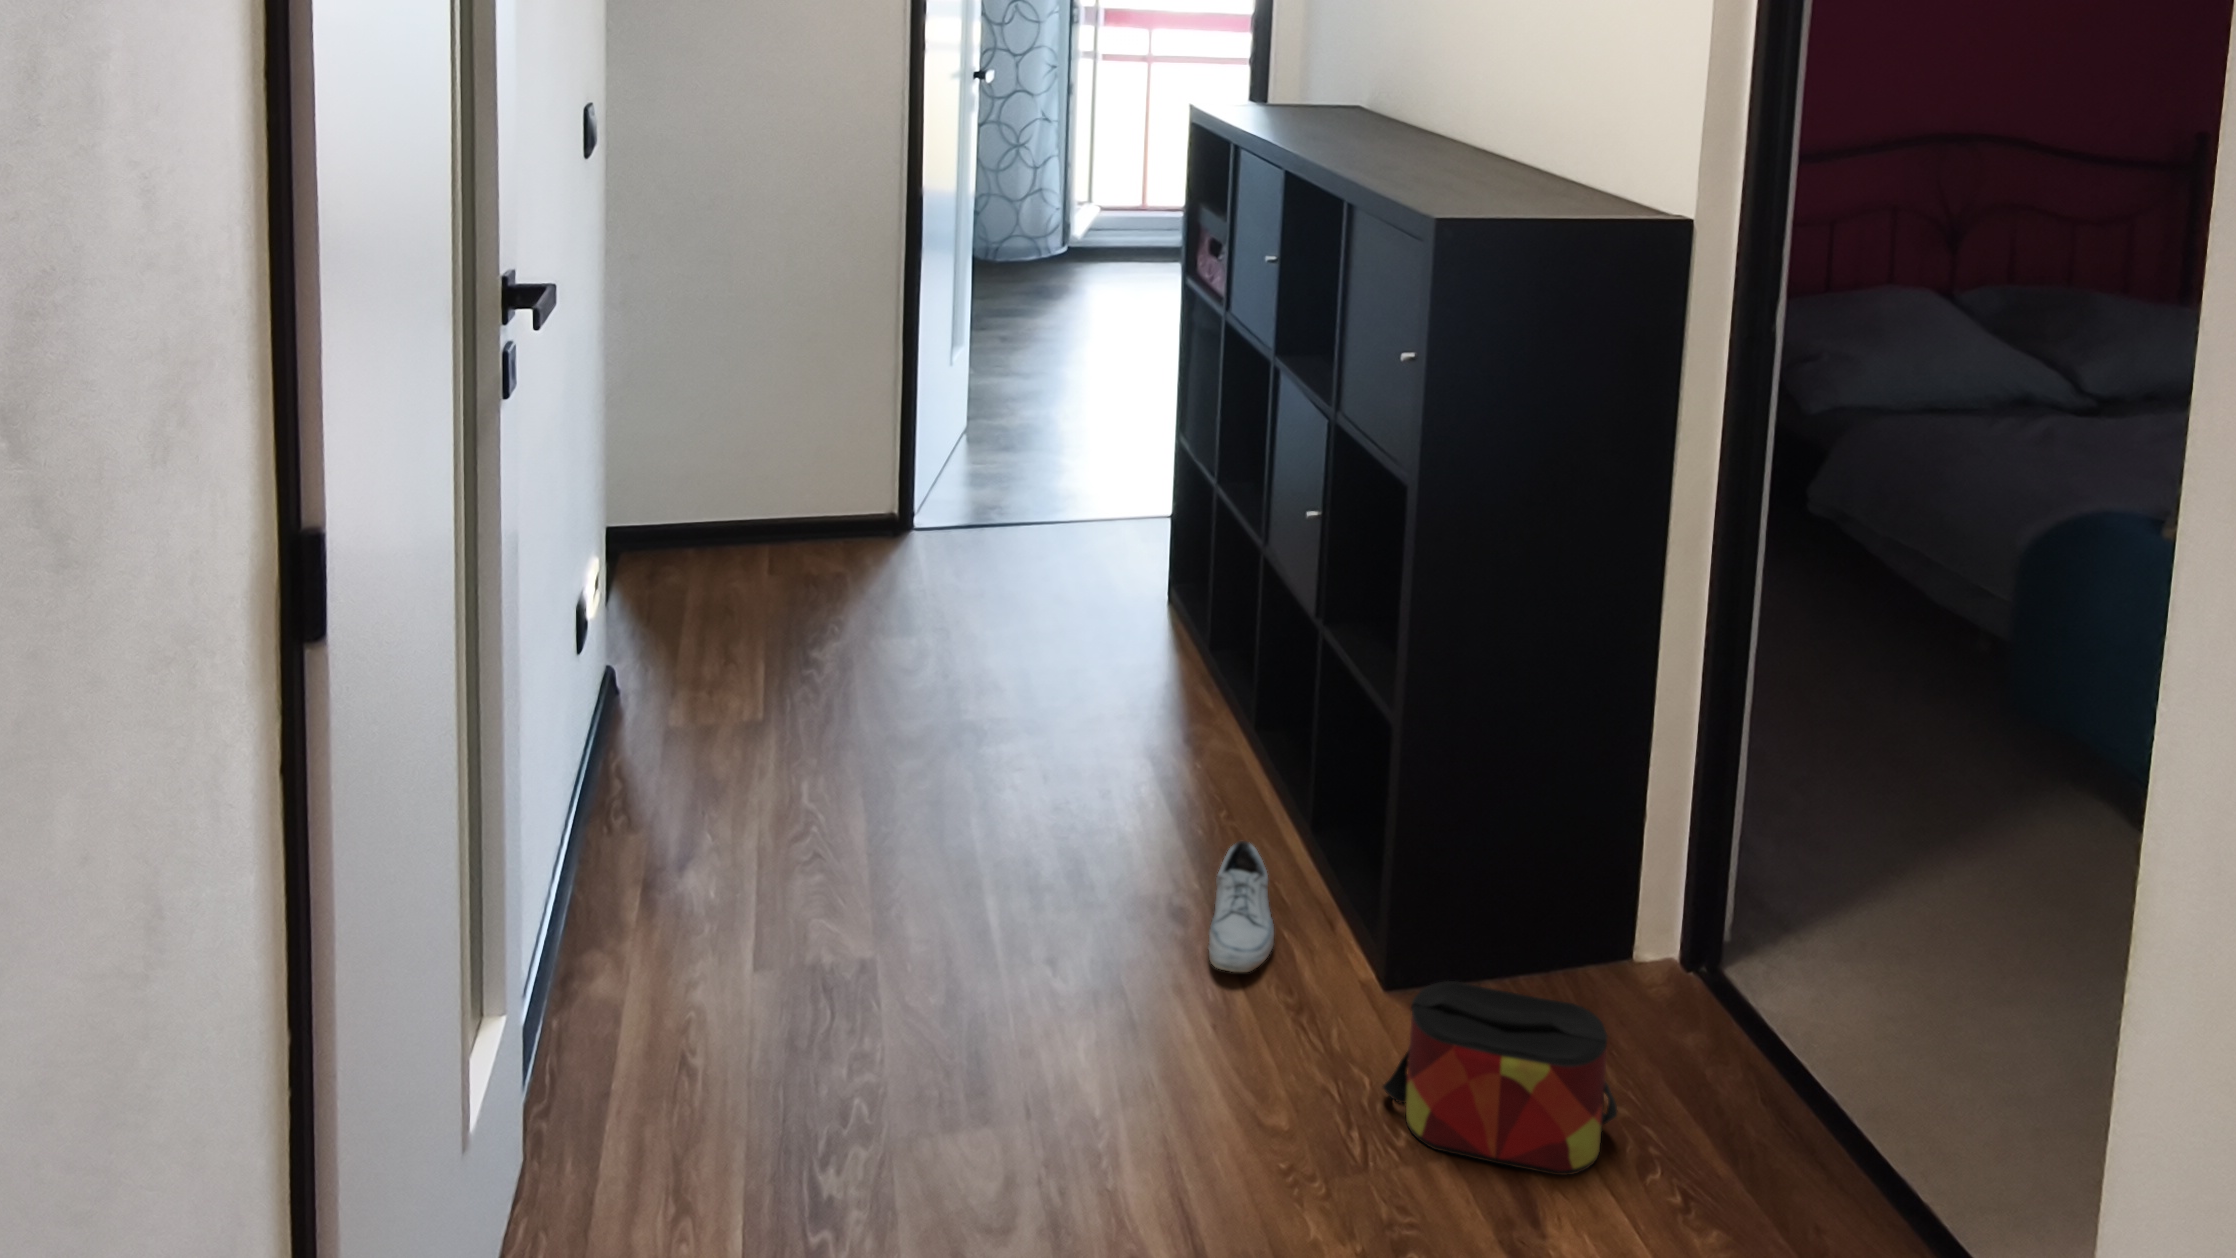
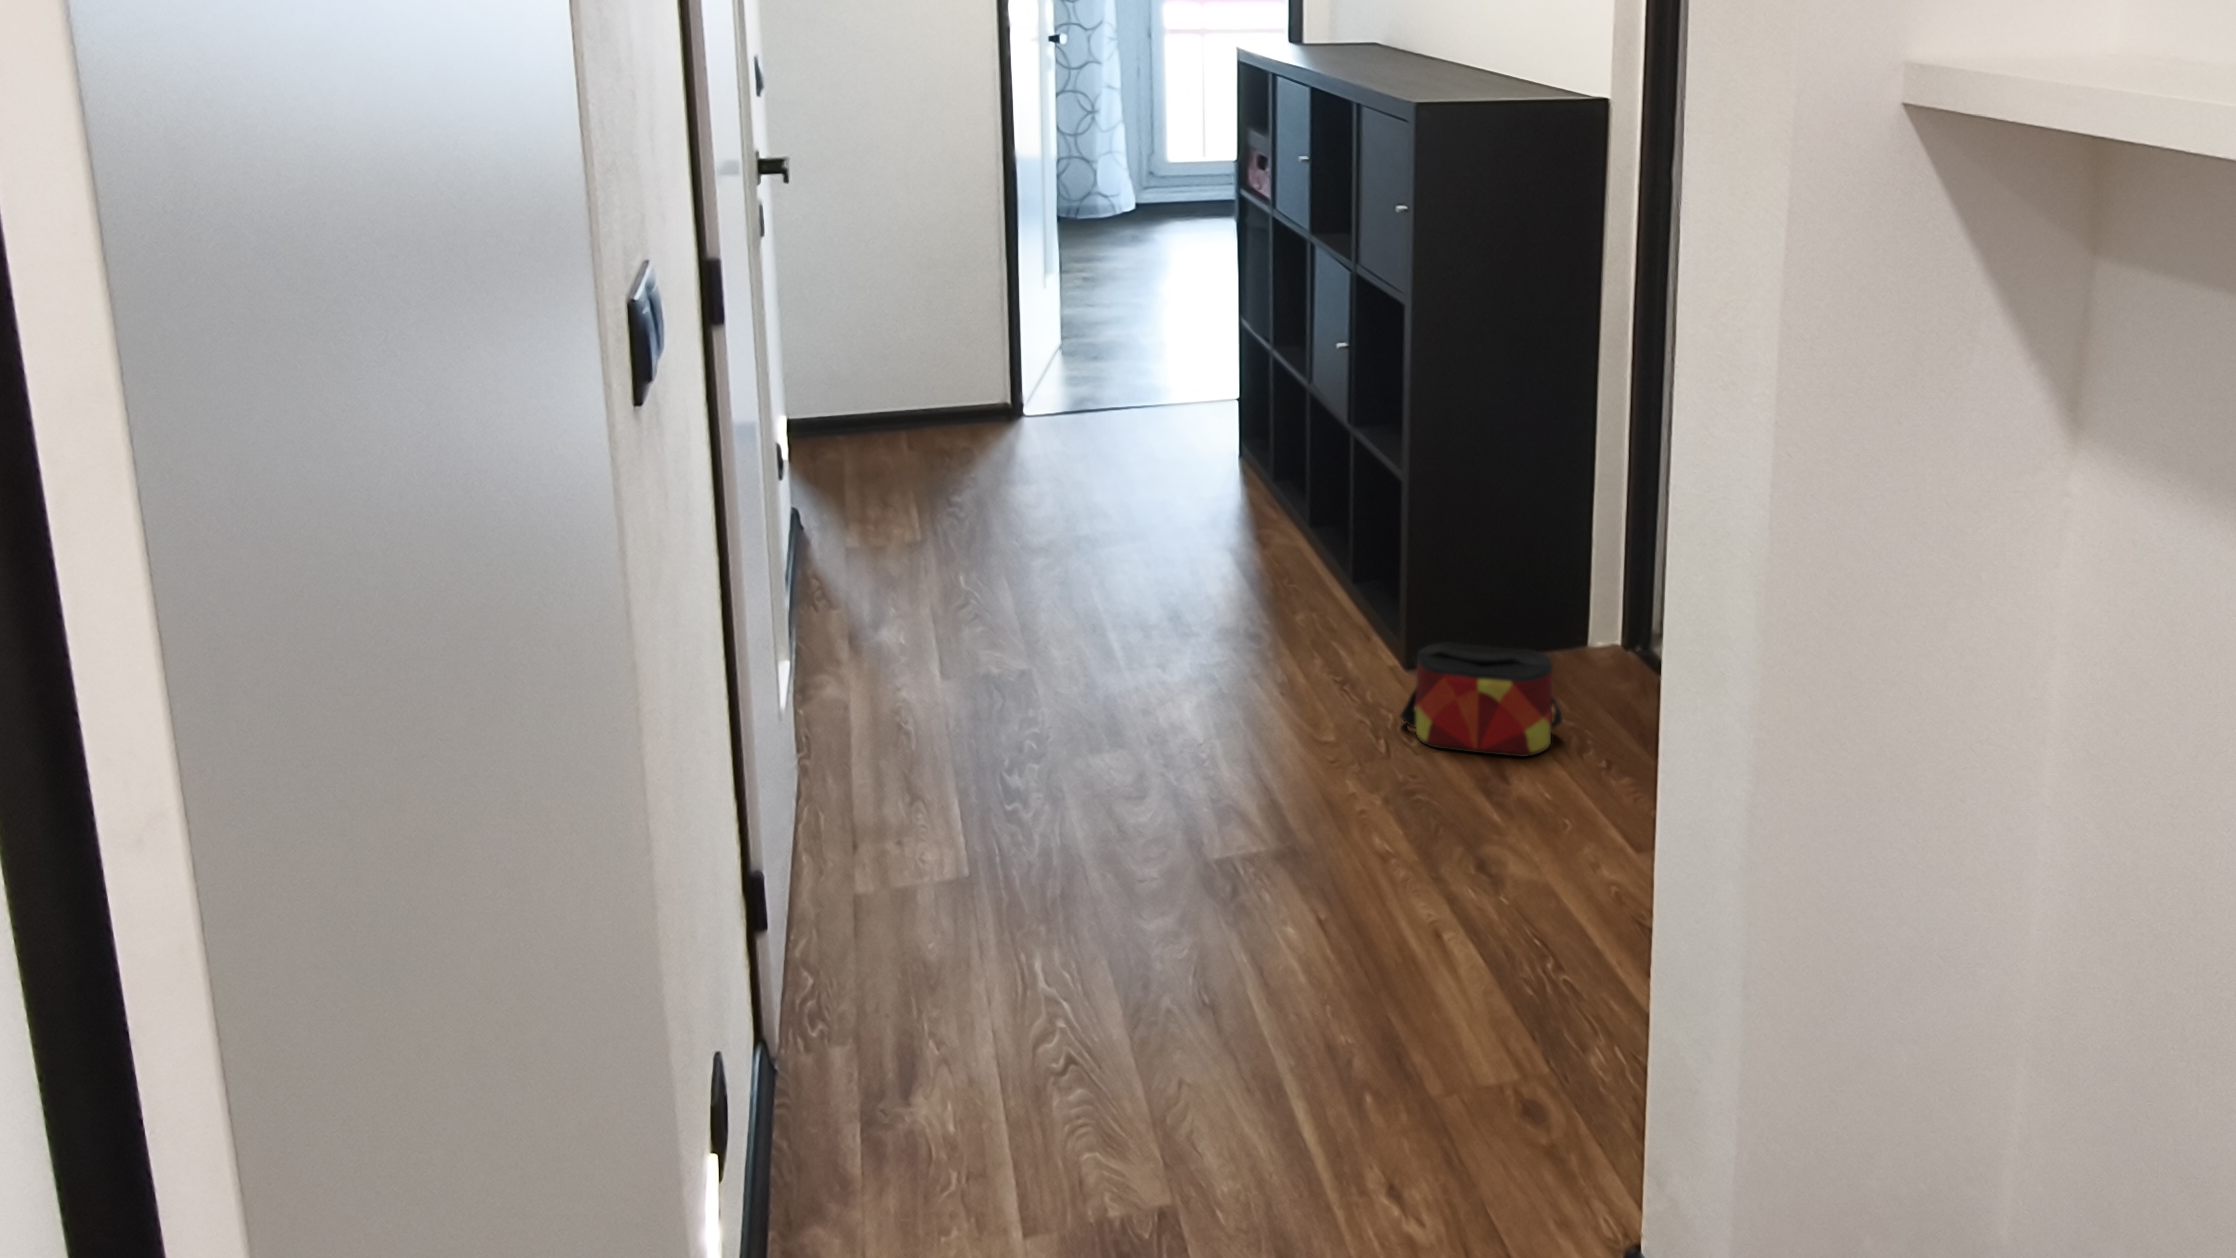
shoe: present [1209,841,1274,972] -> none [1275,585,1323,663]

